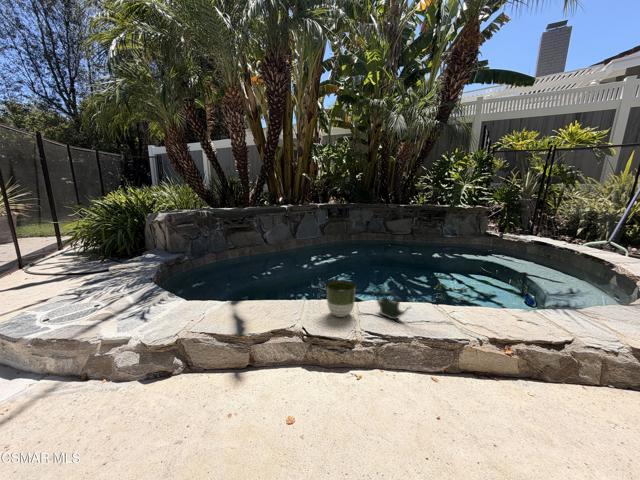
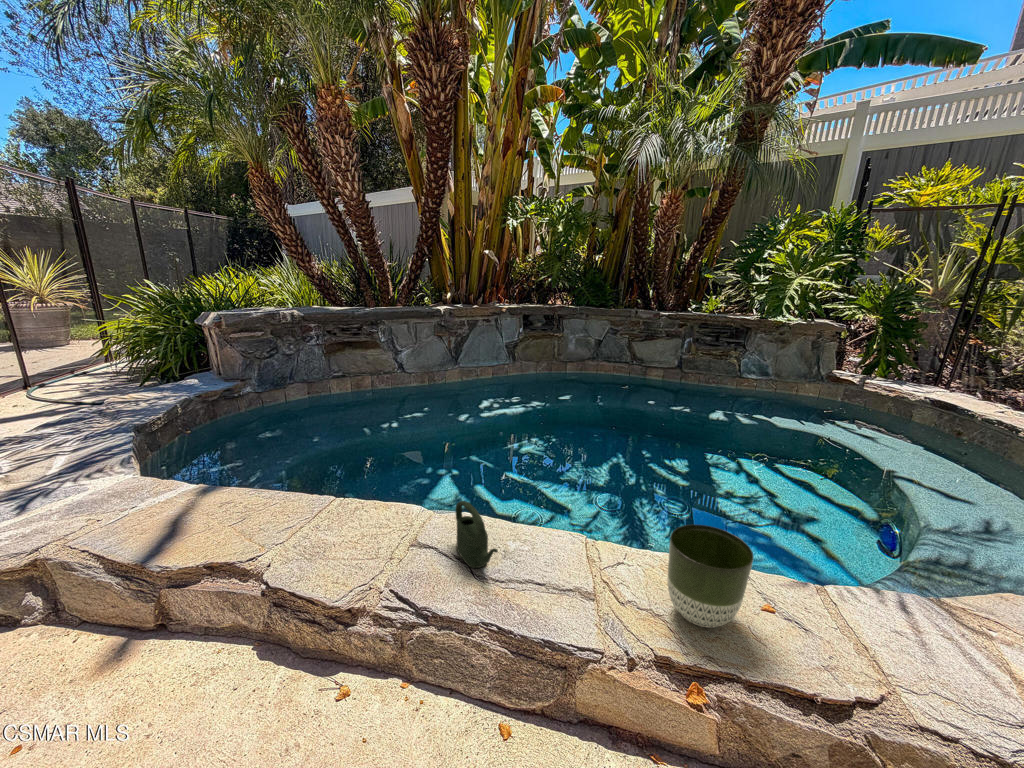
planter: present [326,280,356,317] -> present [667,524,753,628]

